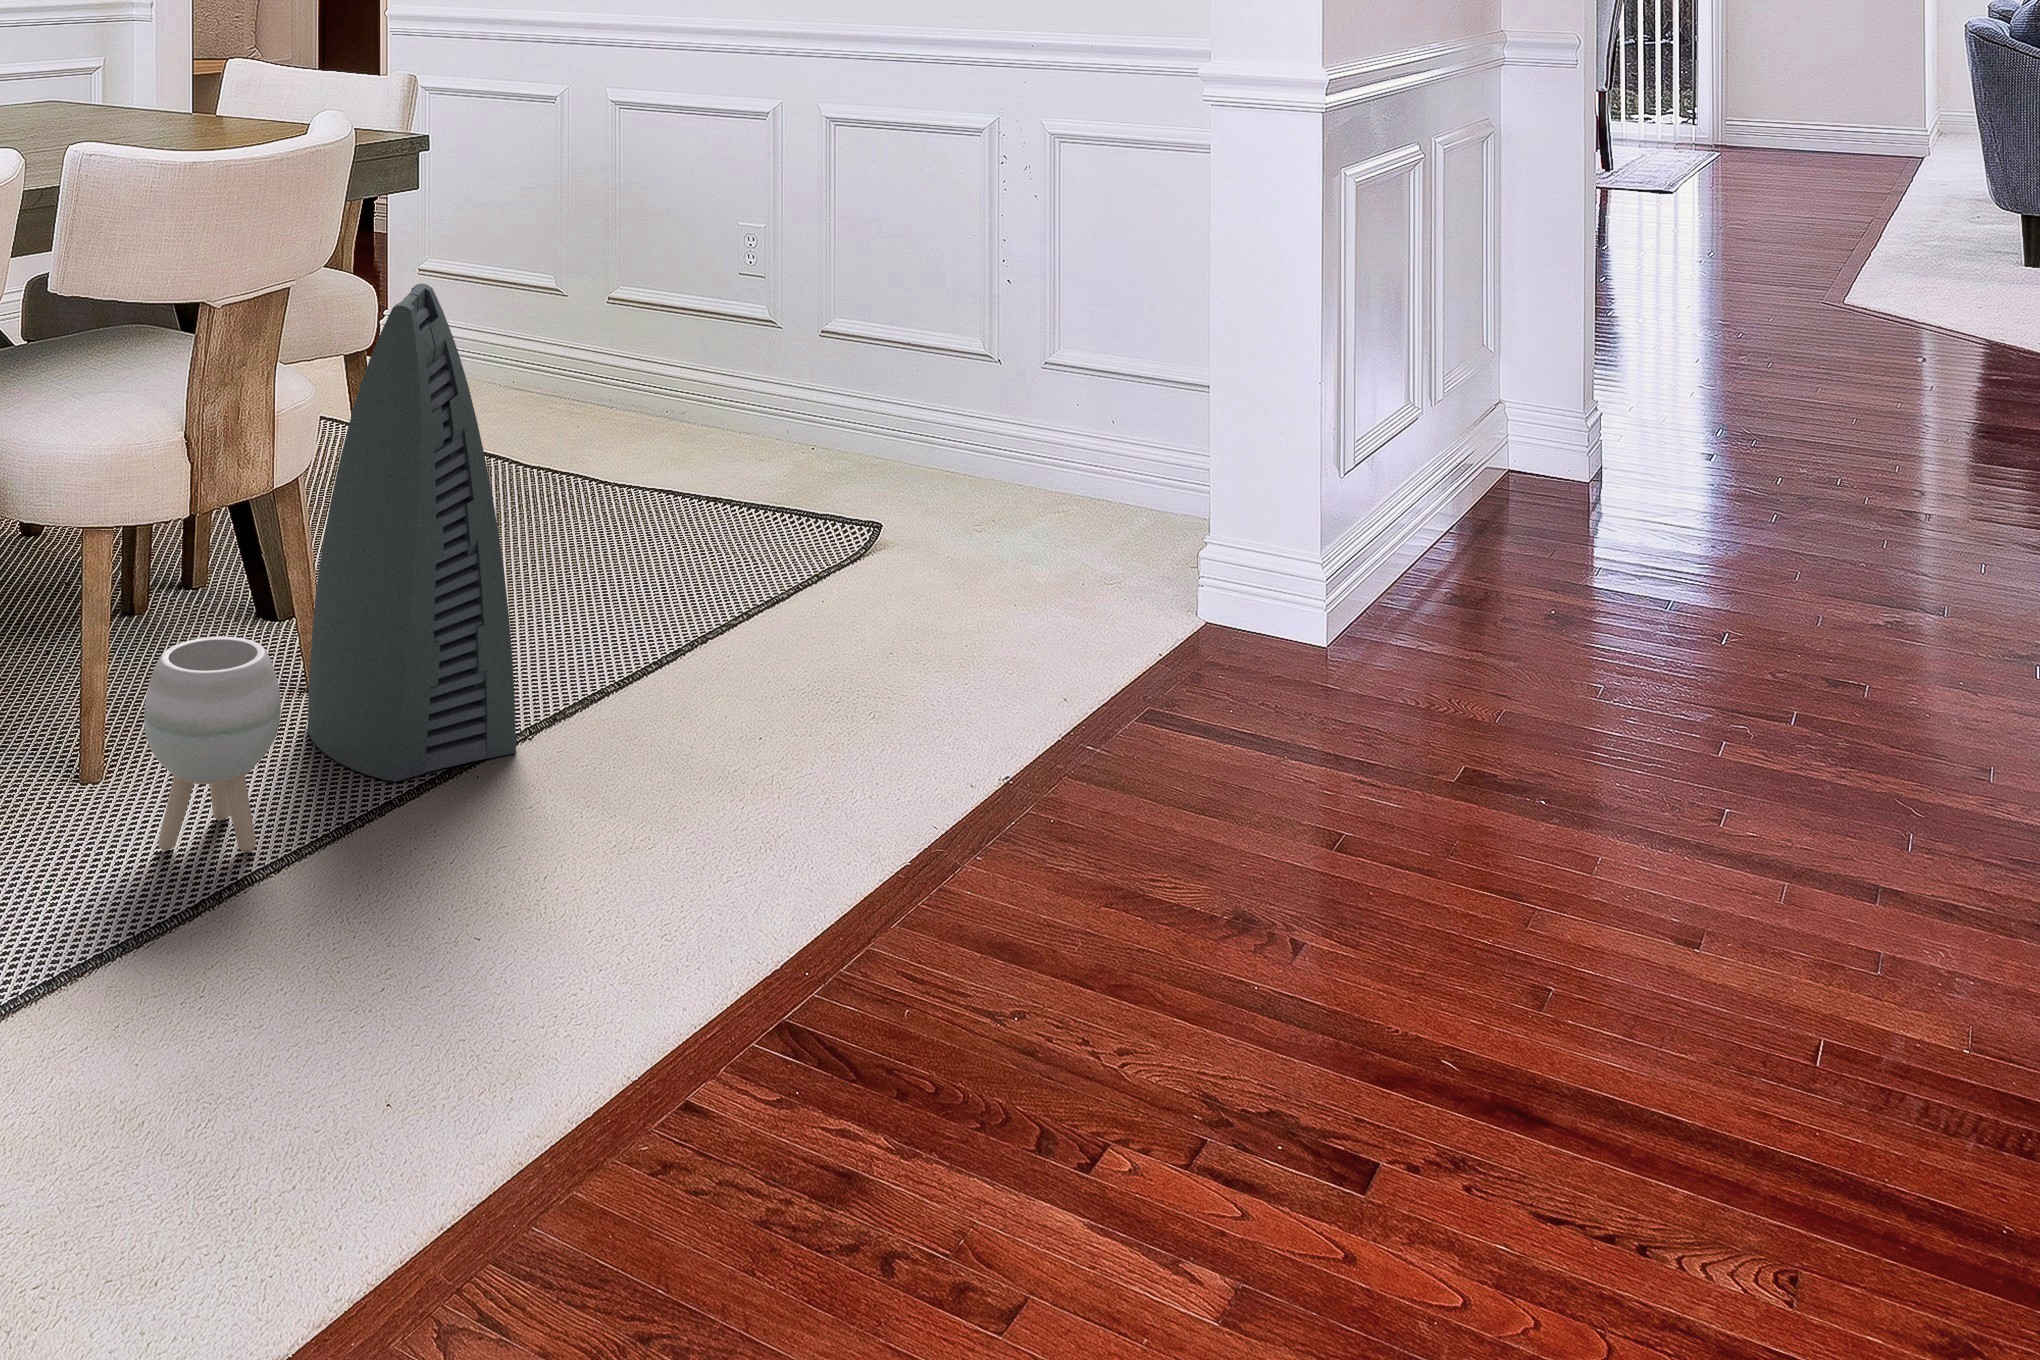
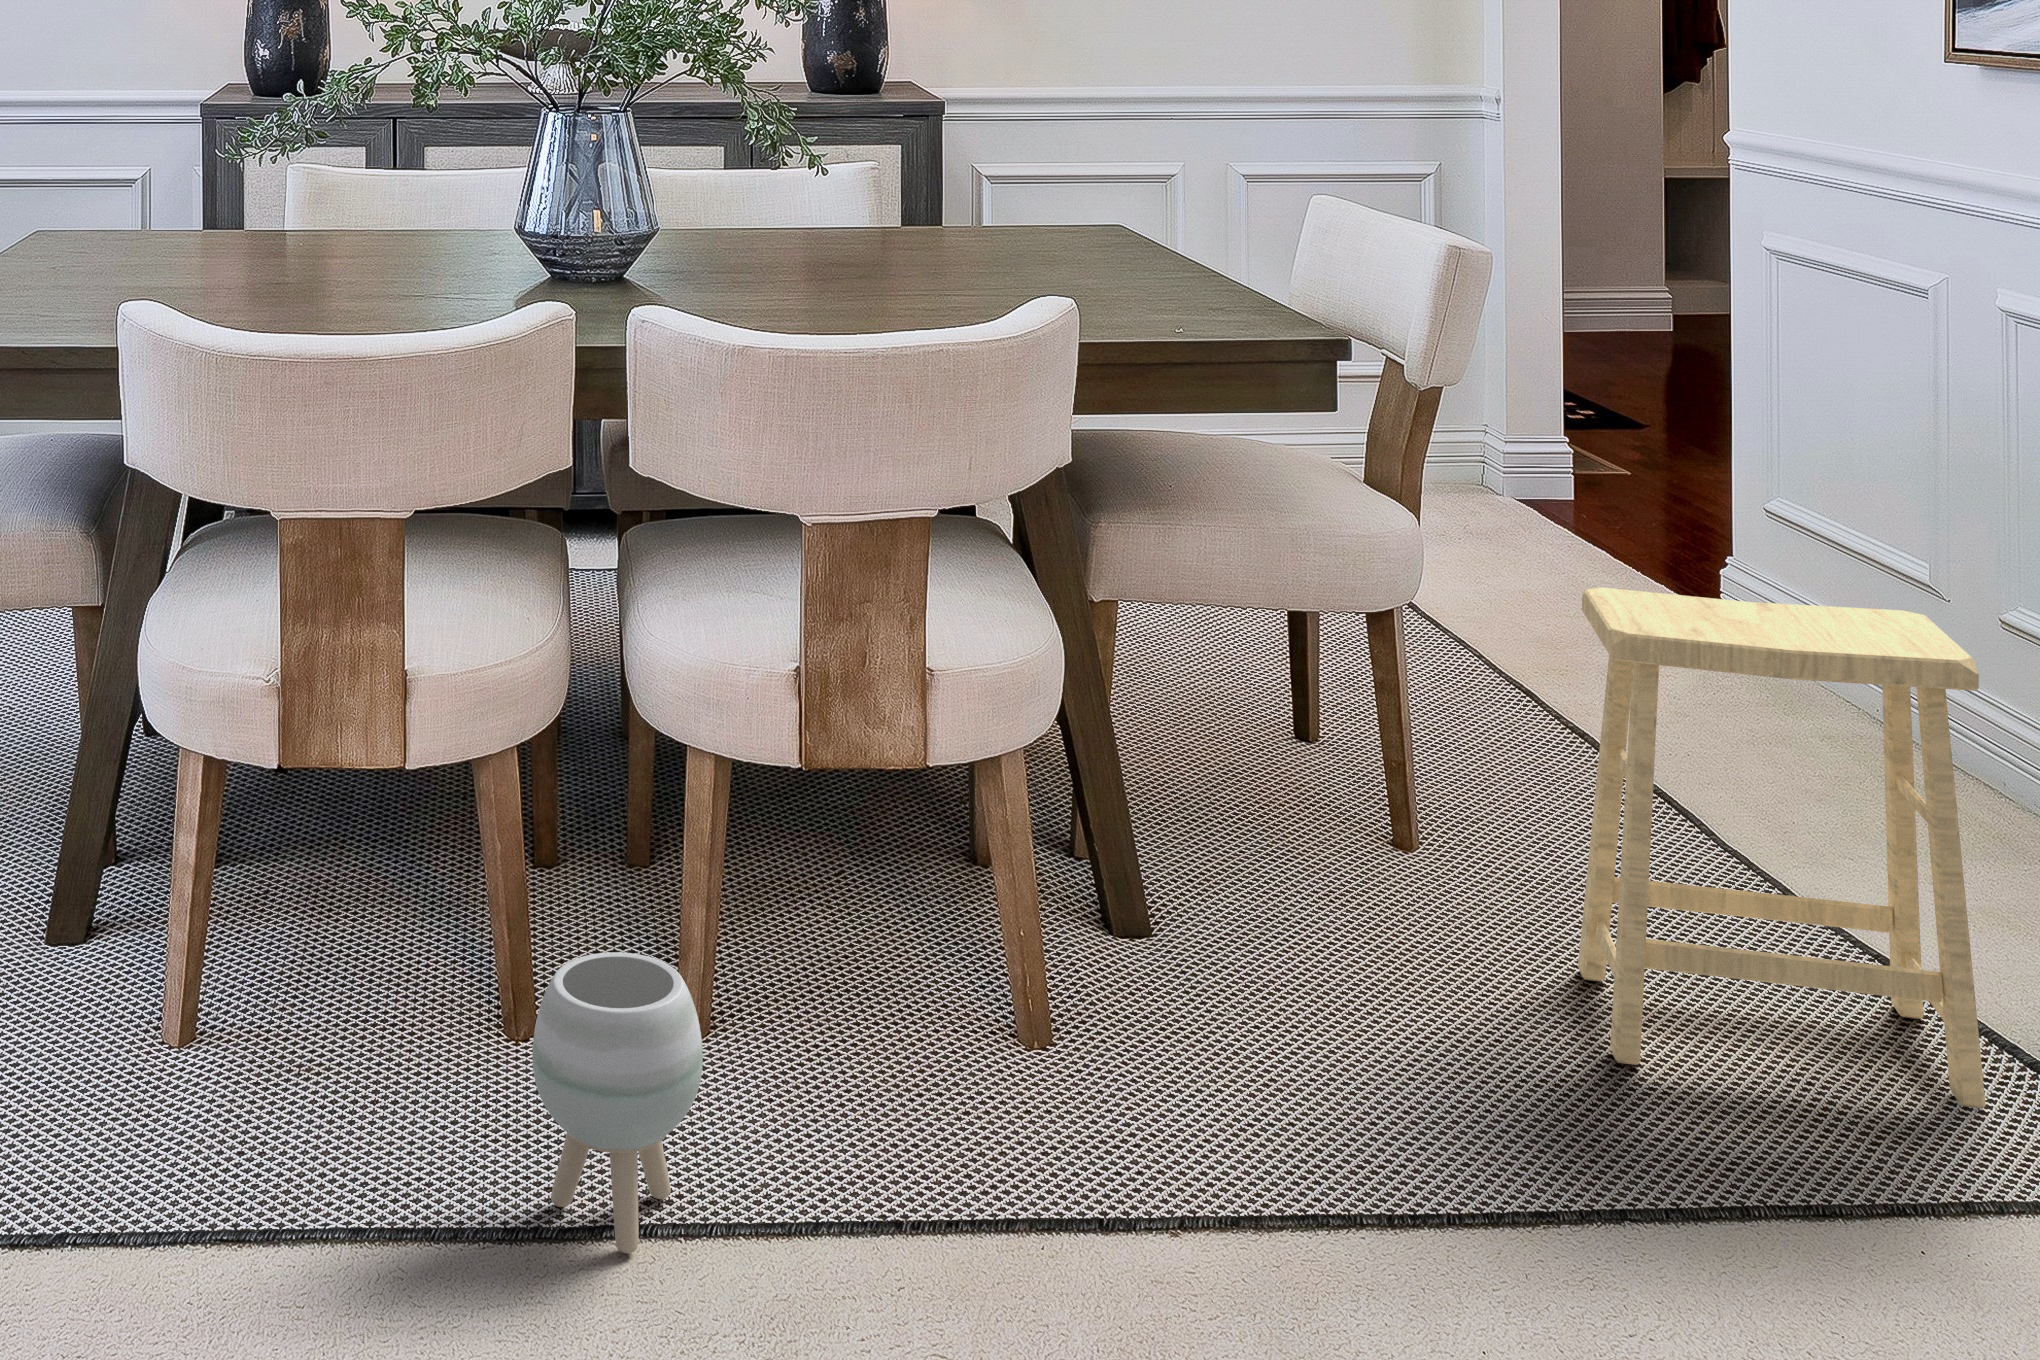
footstool: none [538,263,773,567] -> present [1578,587,1986,1109]
air purifier: present [308,283,516,782] -> none [871,559,1125,1284]

